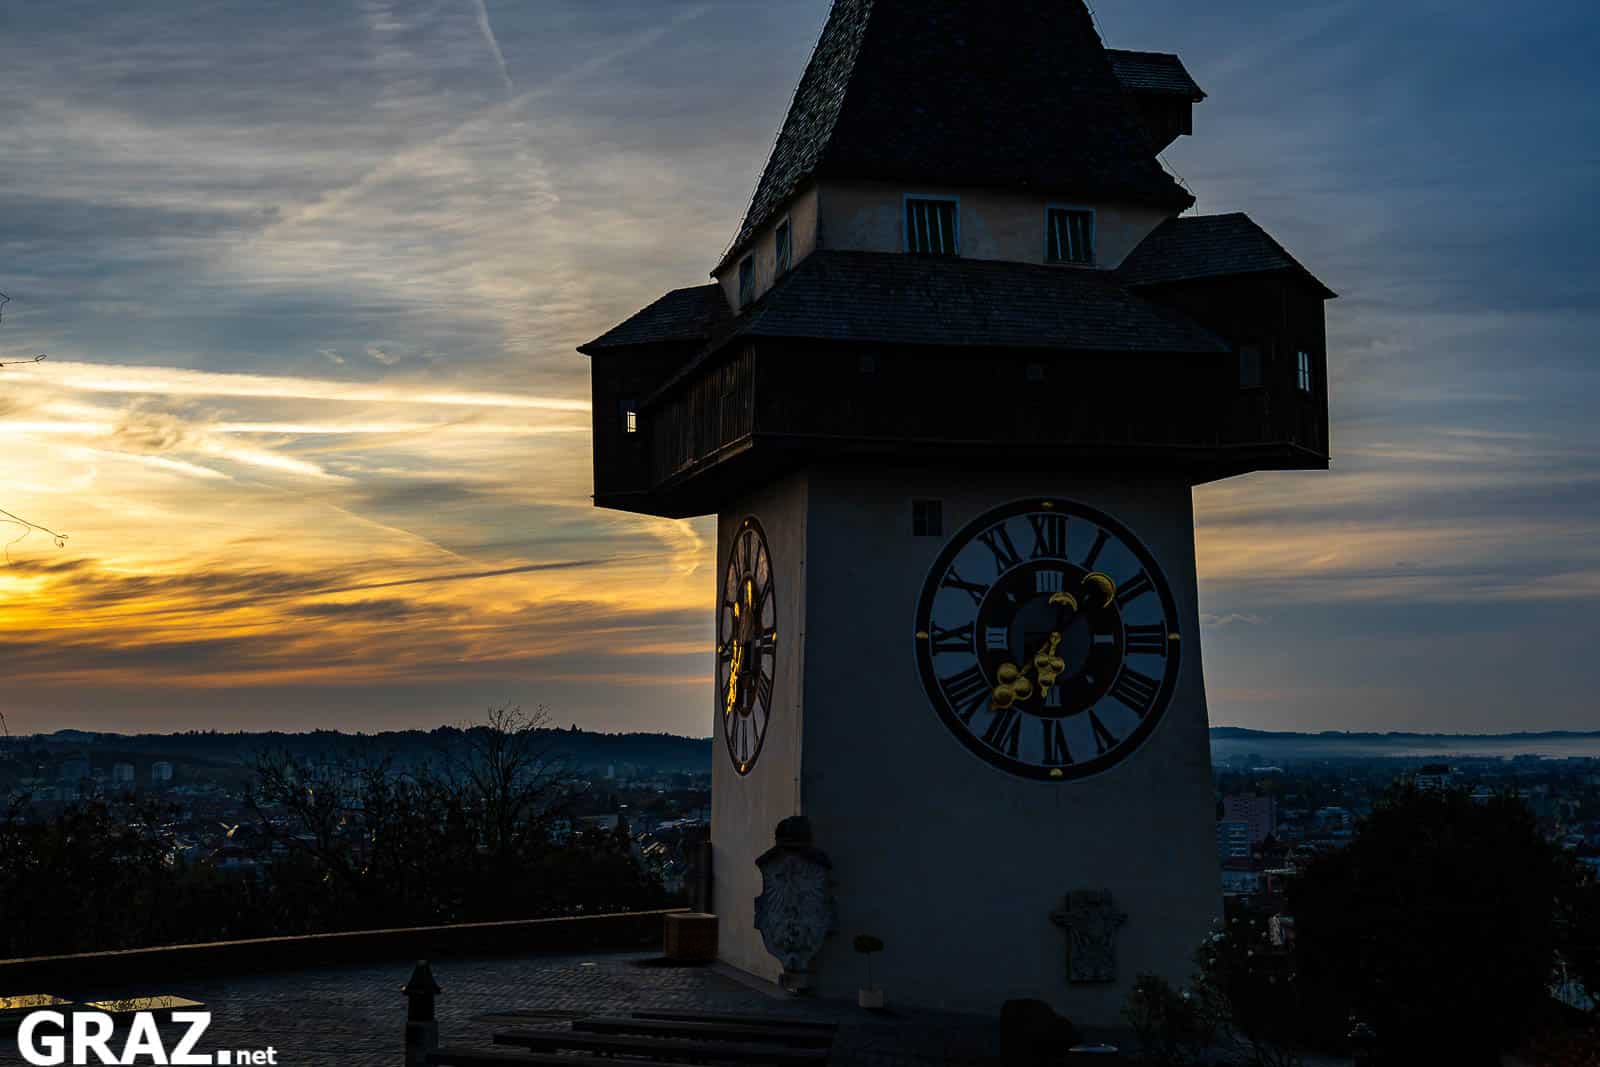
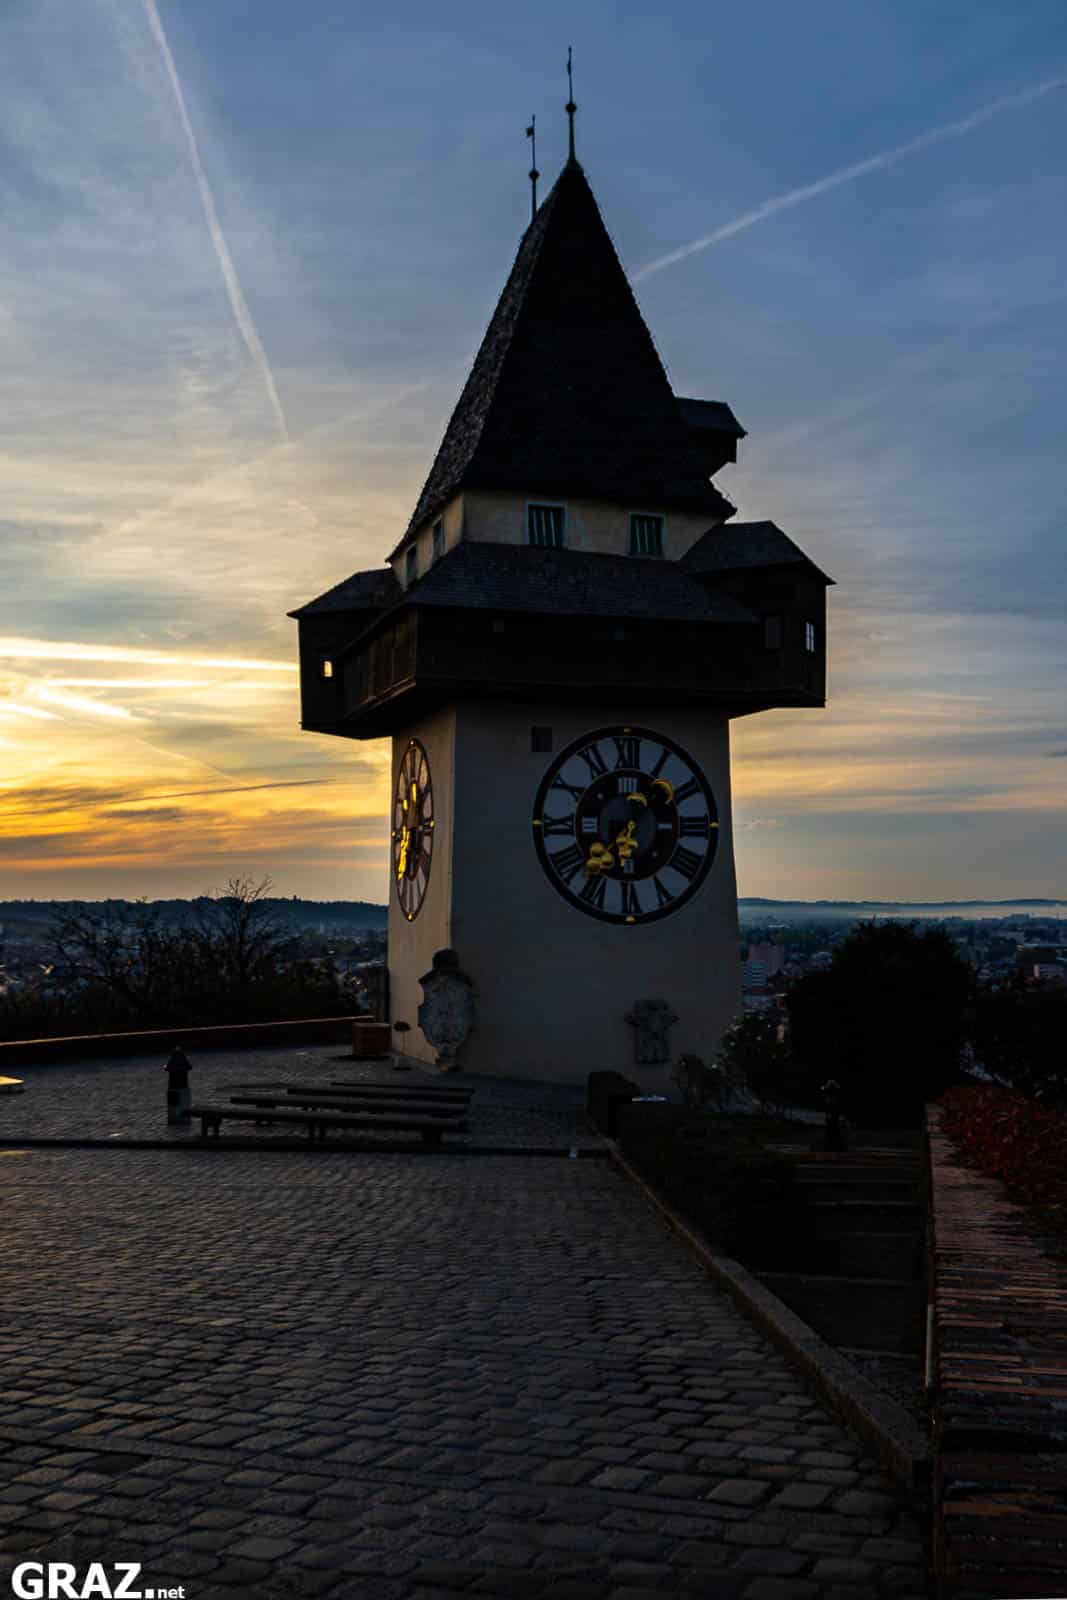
potted tree: present [853,934,884,1008] -> present [393,1020,412,1068]

